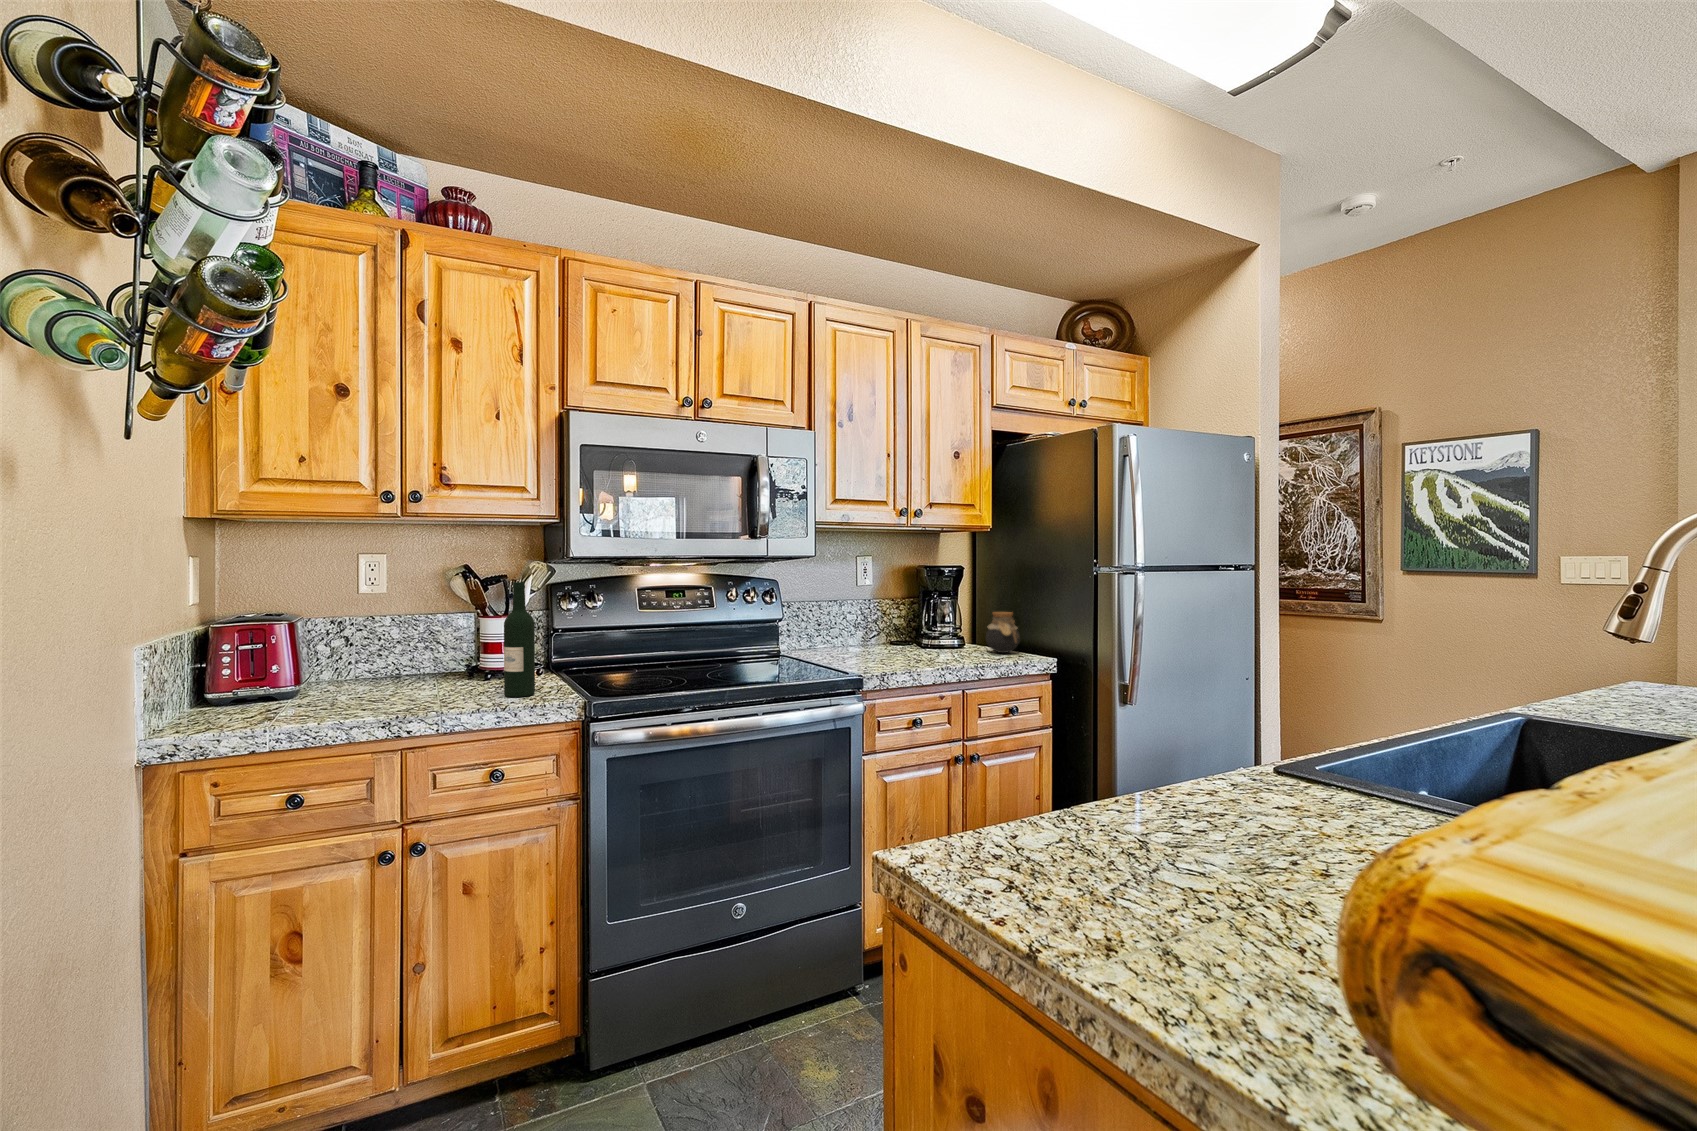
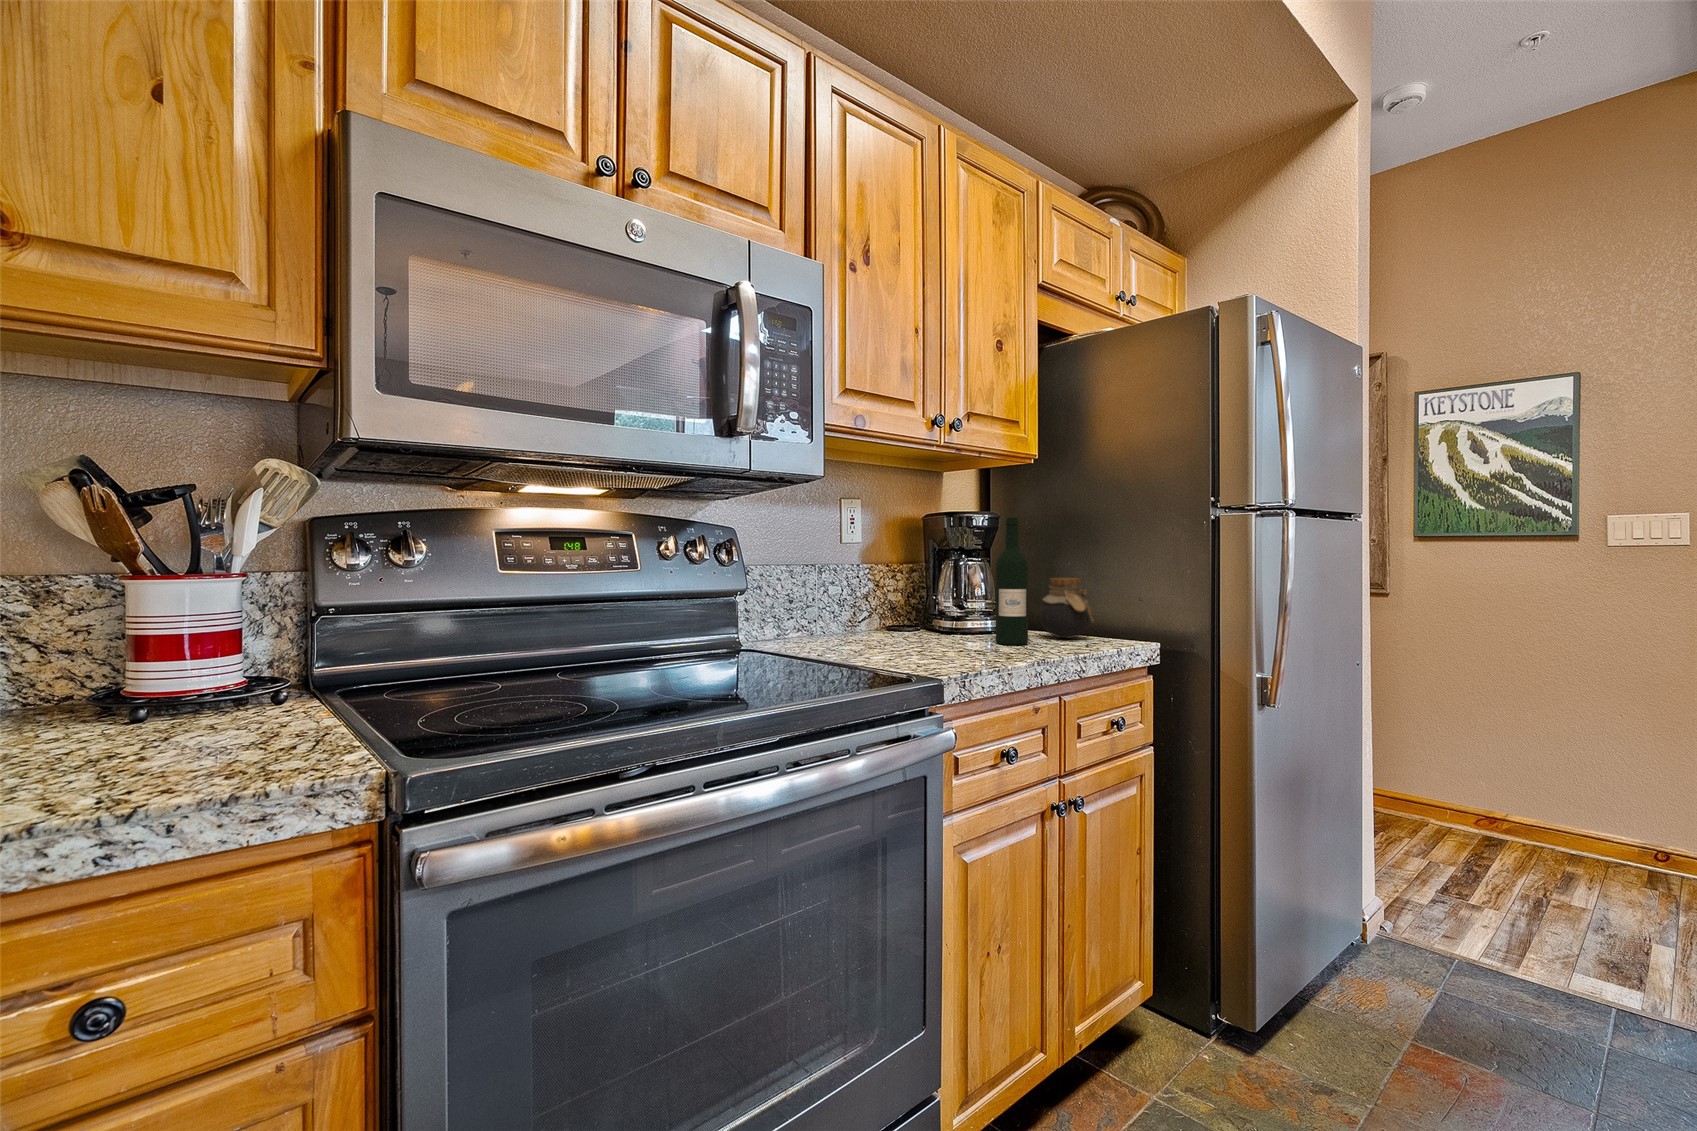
wine bottle: present [504,582,535,697] -> present [996,518,1028,645]

